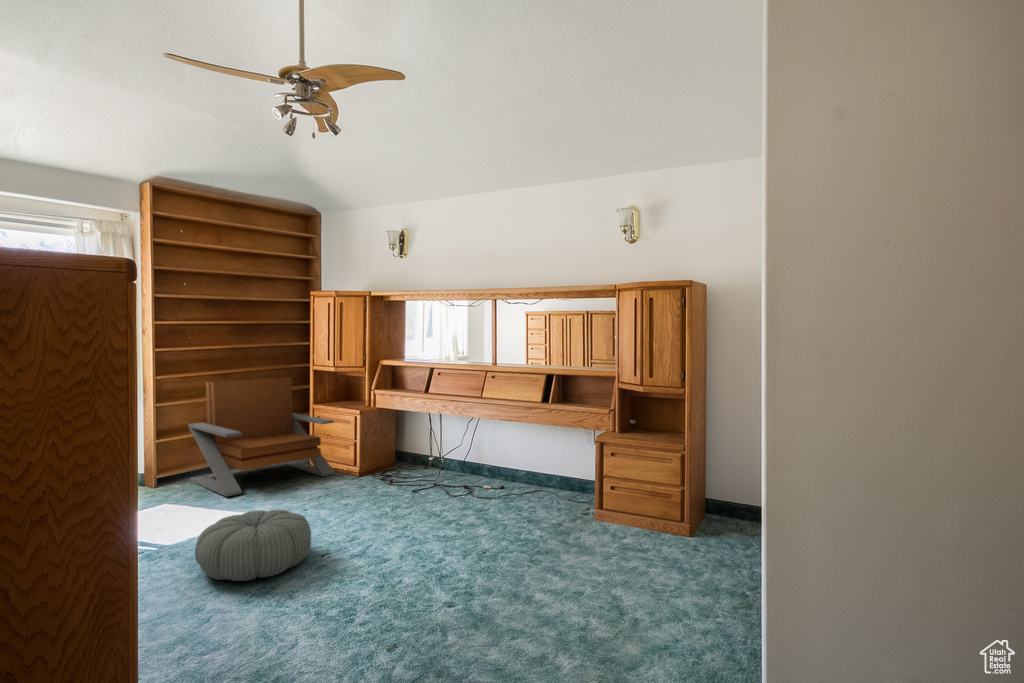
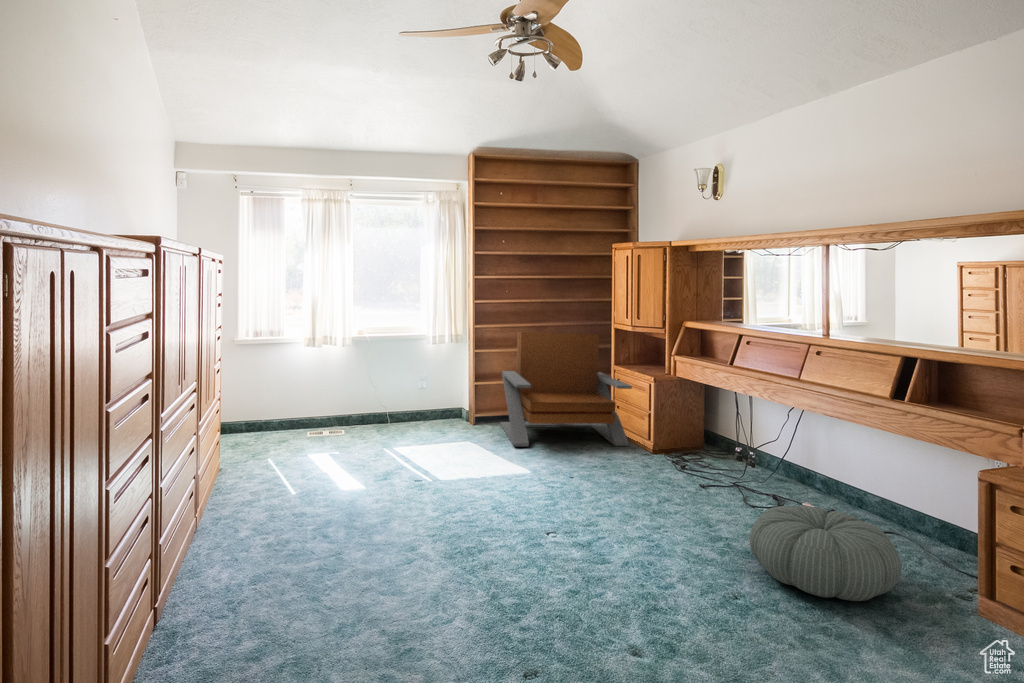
pouf: present [195,509,311,581] -> present [750,506,901,601]

